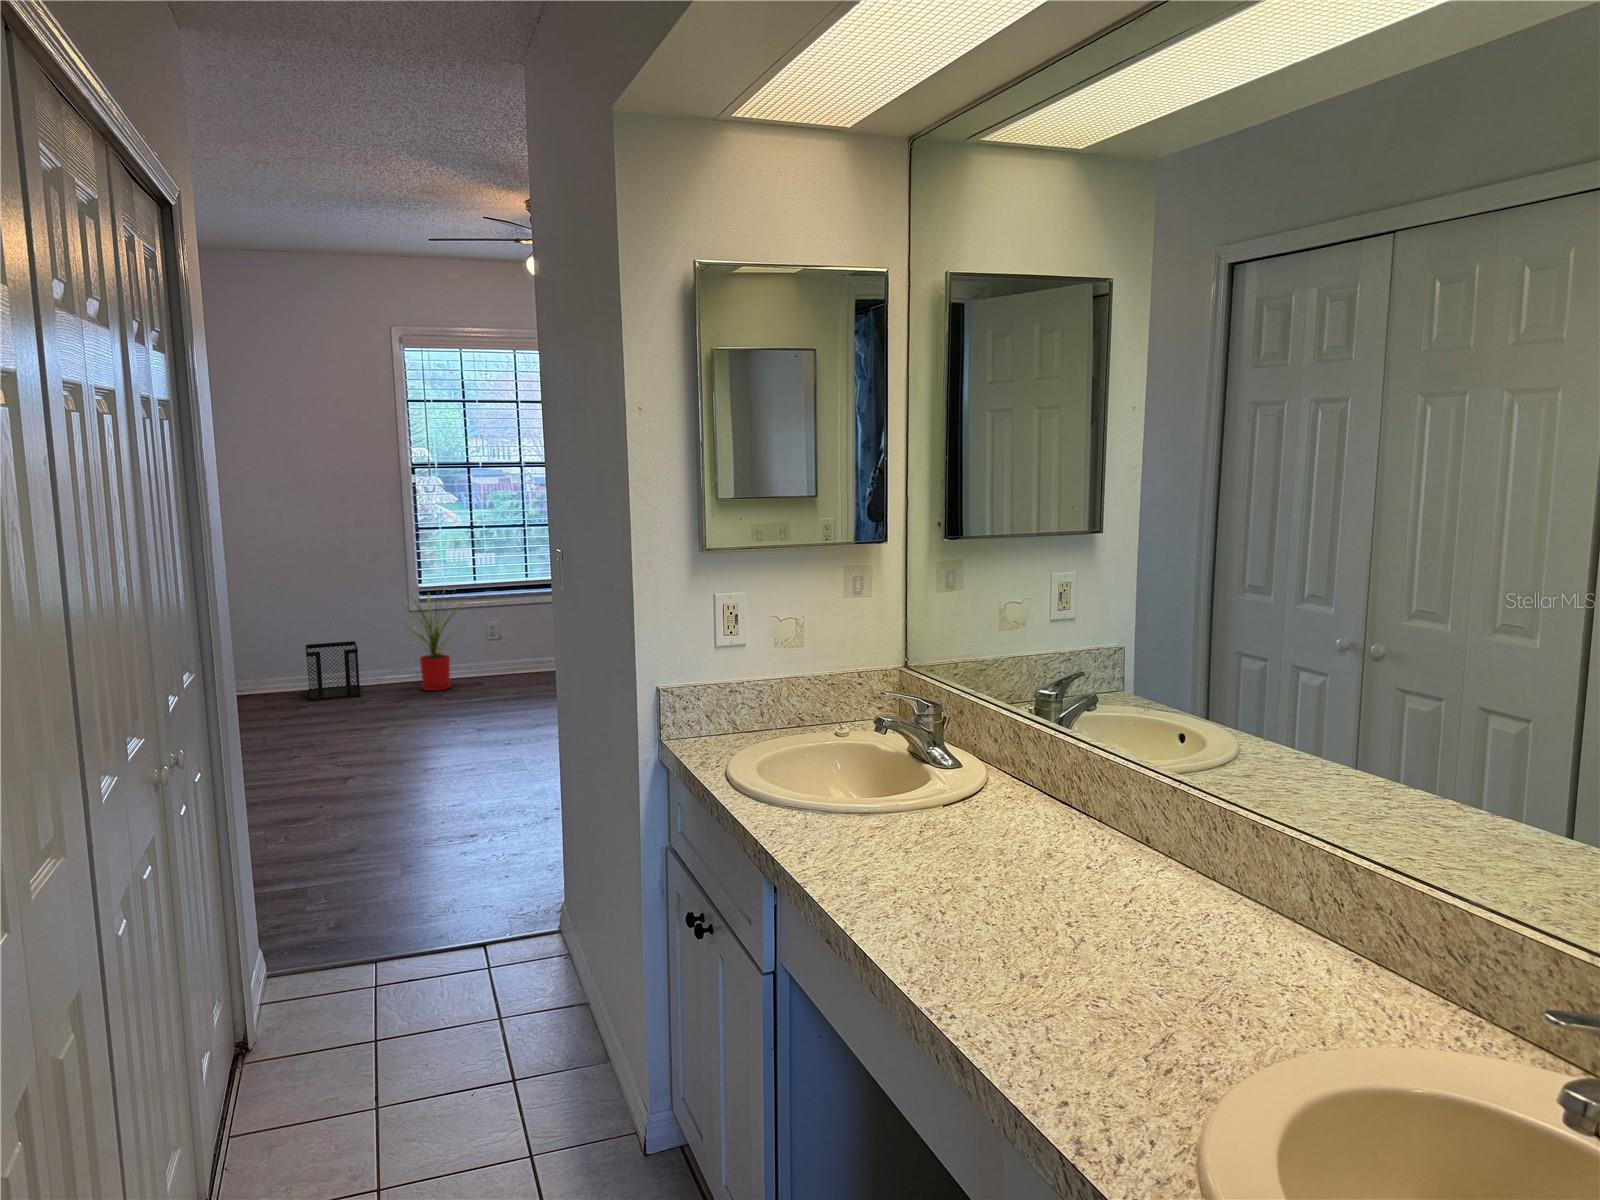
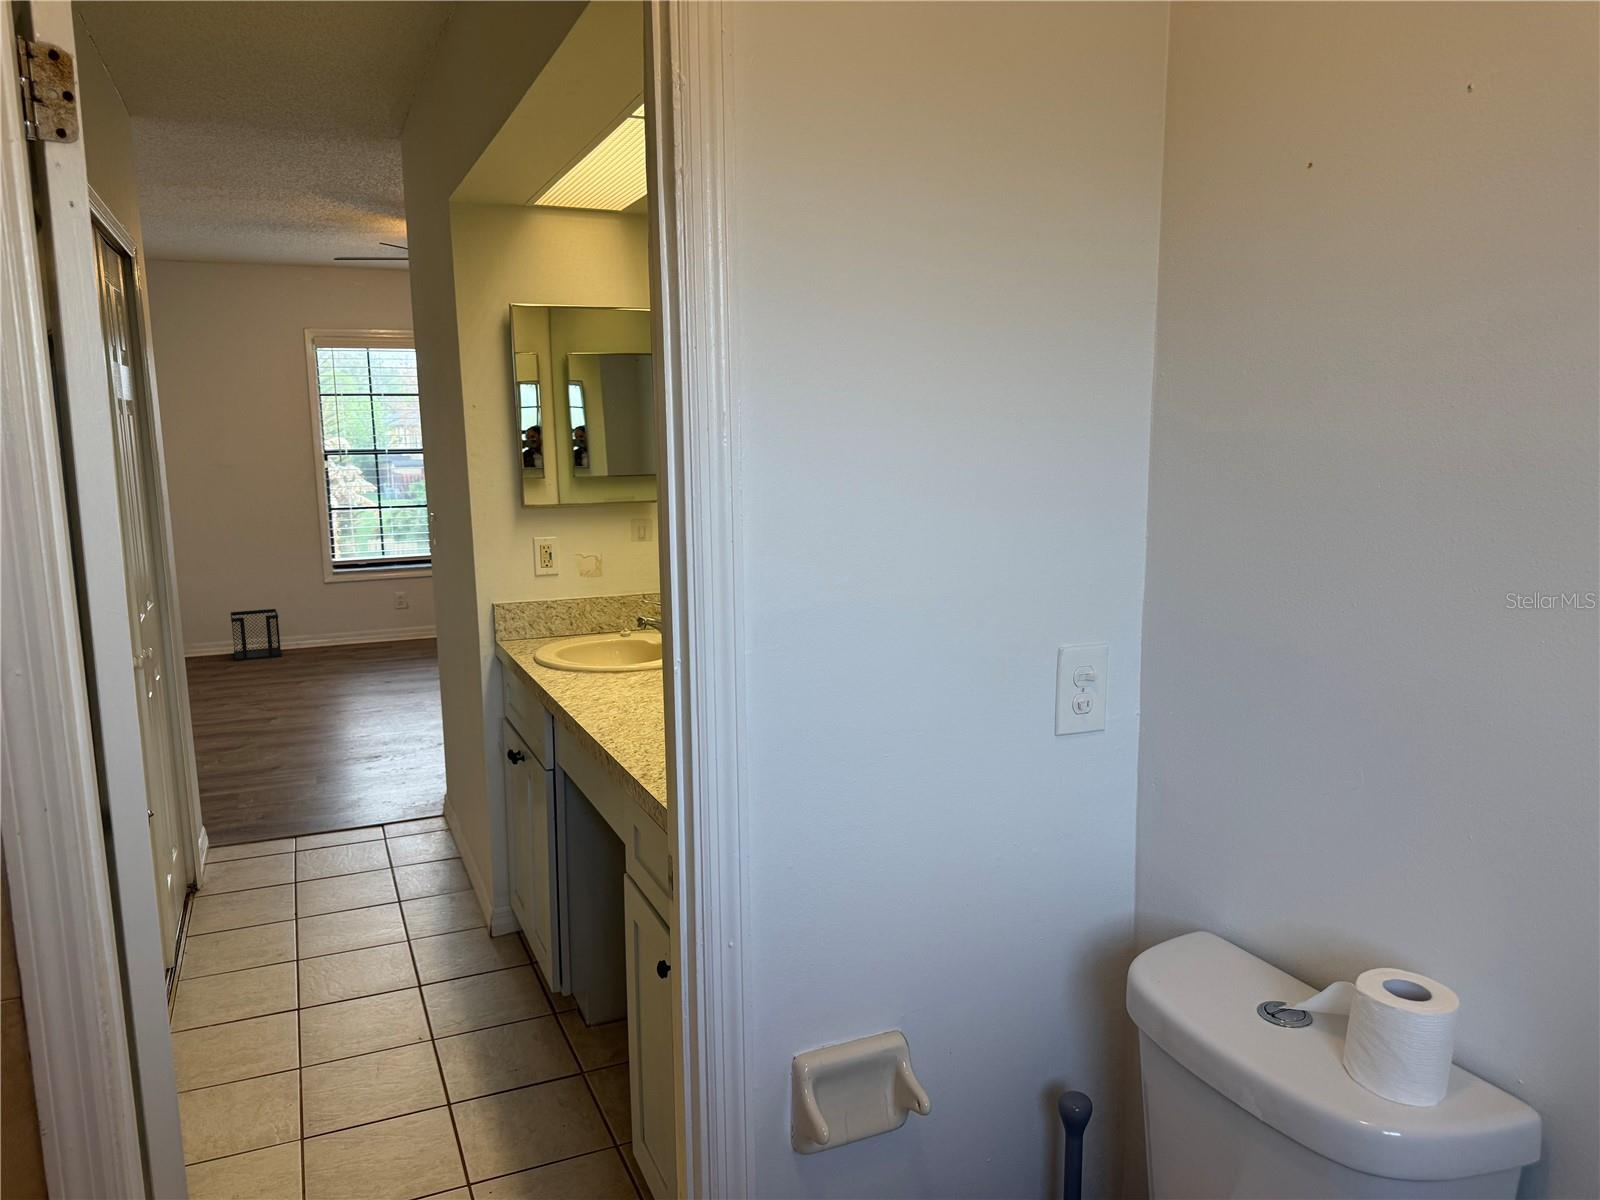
house plant: present [403,595,468,691] -> none [306,557,384,651]

